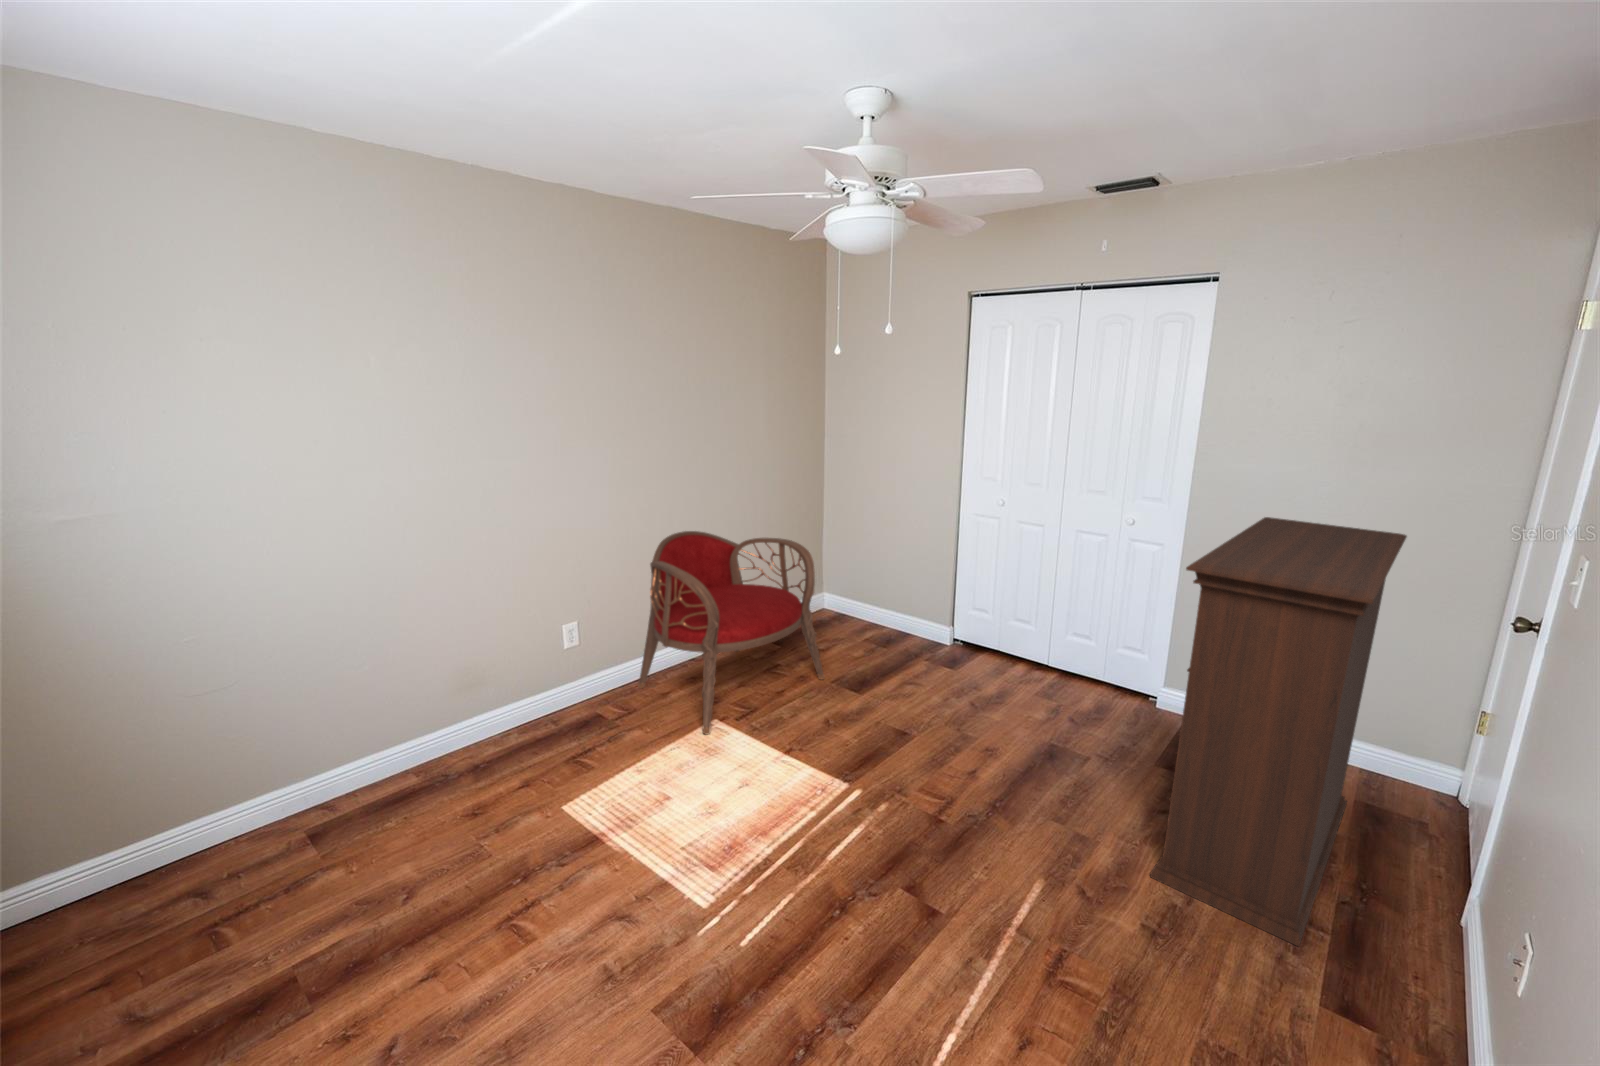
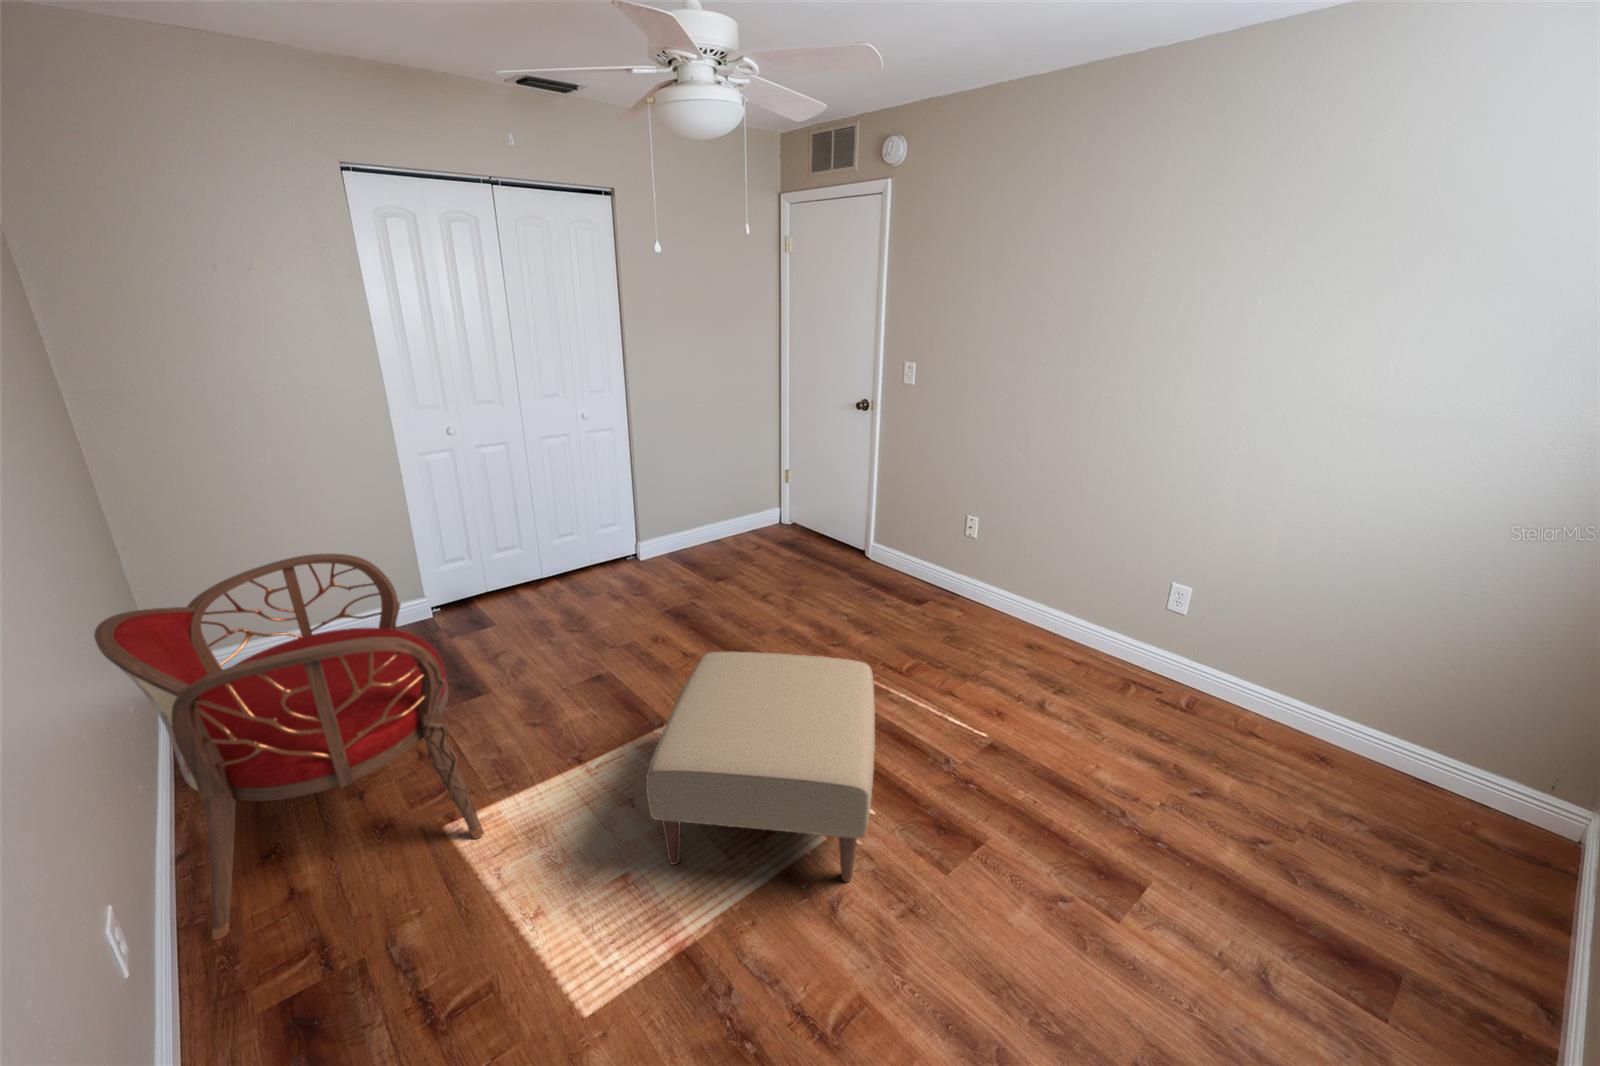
bookshelf: present [1150,517,1407,946] -> none [714,378,897,618]
ottoman: none [634,723,853,929] -> present [646,652,875,882]

